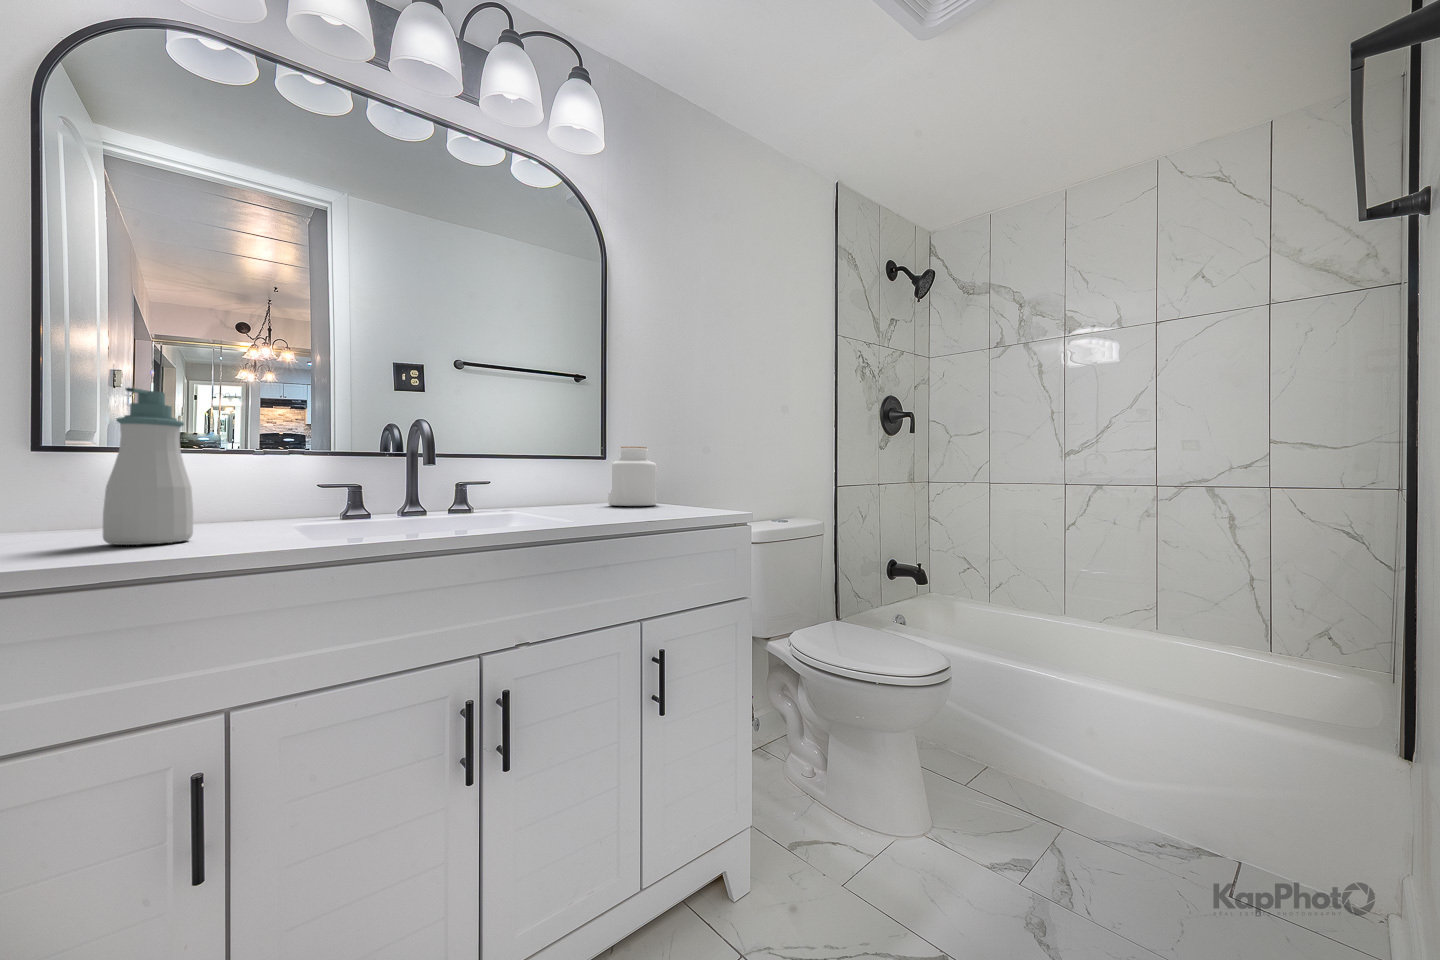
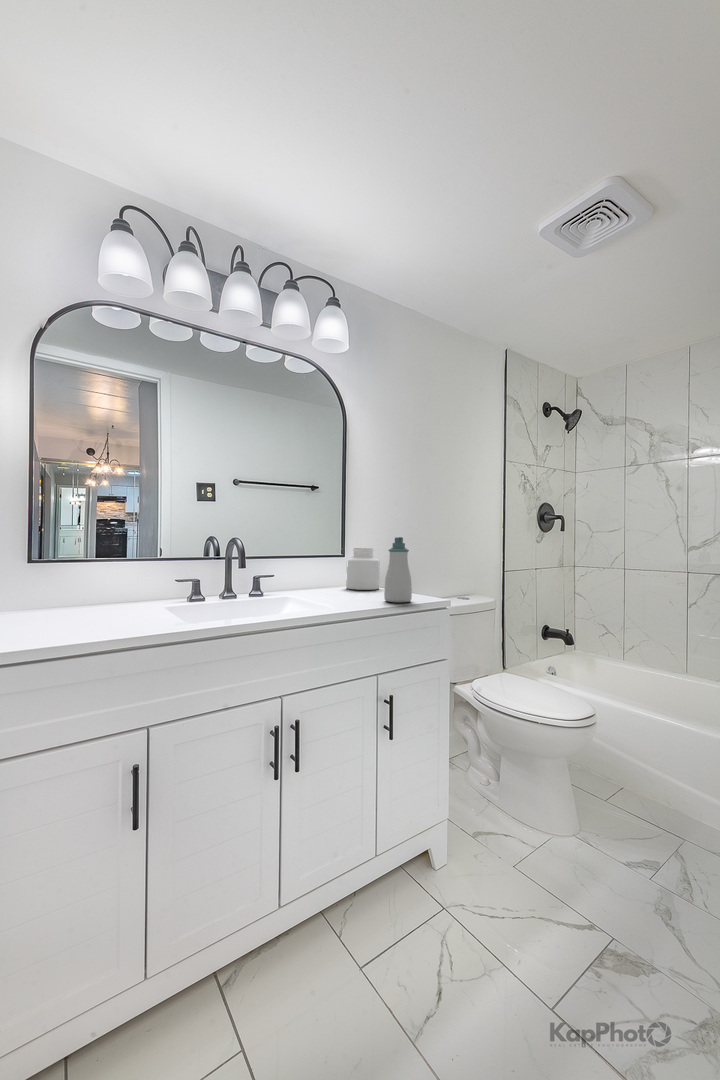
soap bottle: present [103,388,193,545] -> present [384,537,412,602]

